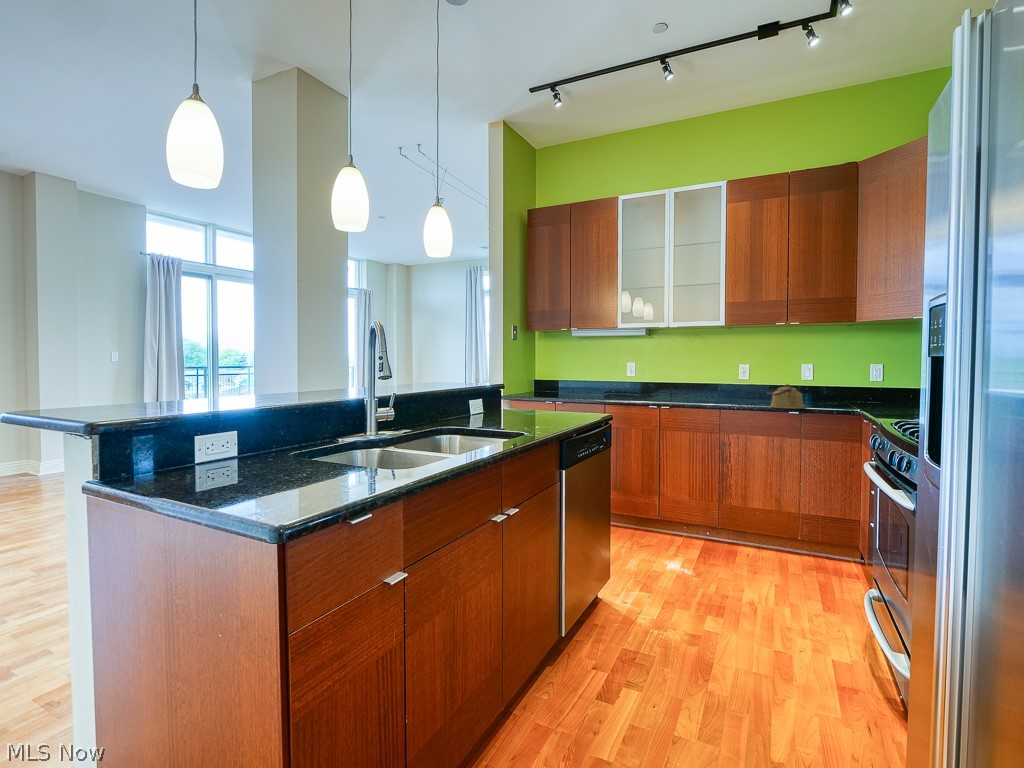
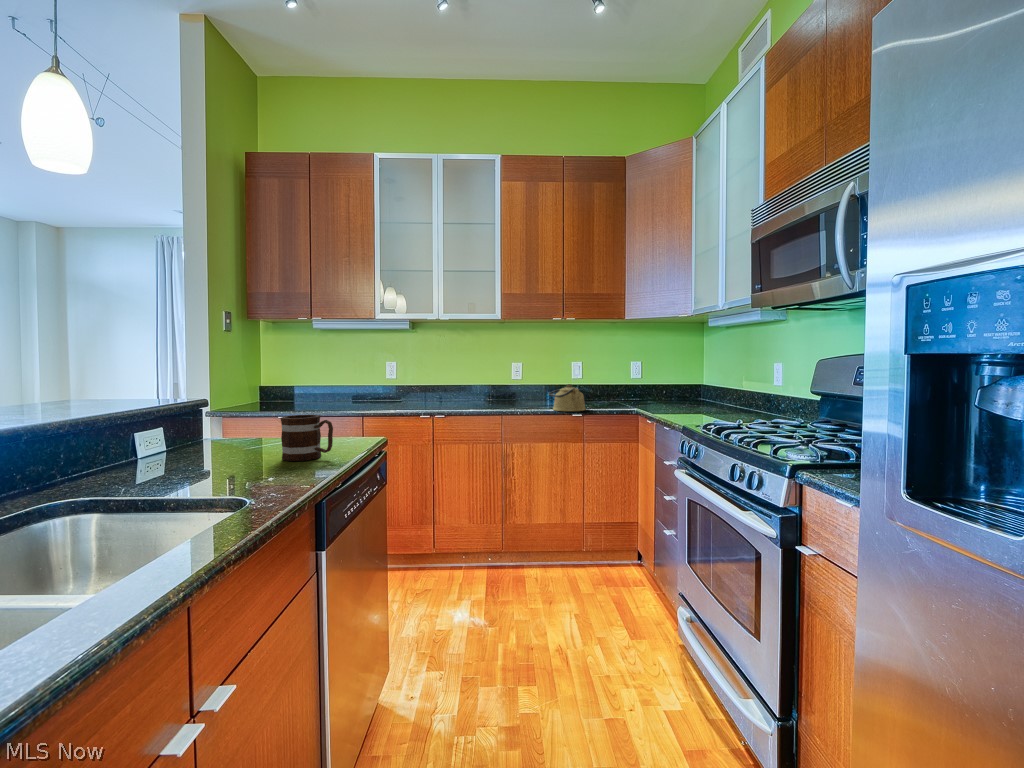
mug: none [545,394,575,422] -> present [281,415,333,461]

